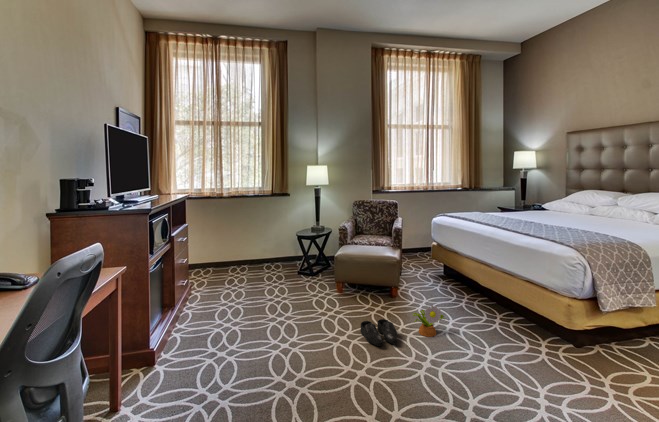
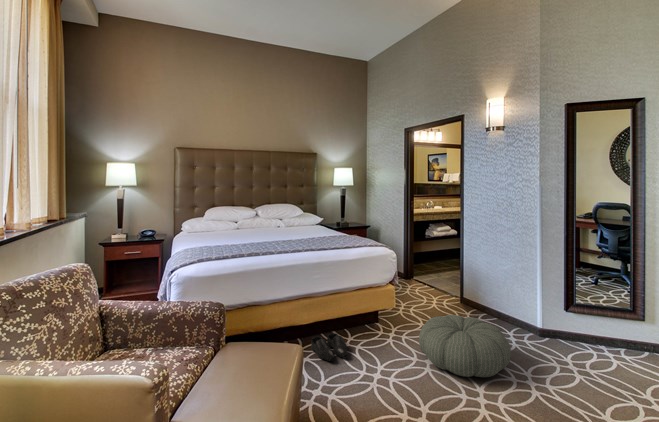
decorative plant: present [413,305,445,337] -> none [359,316,390,347]
pouf: none [477,309,586,379] -> present [419,315,511,377]

